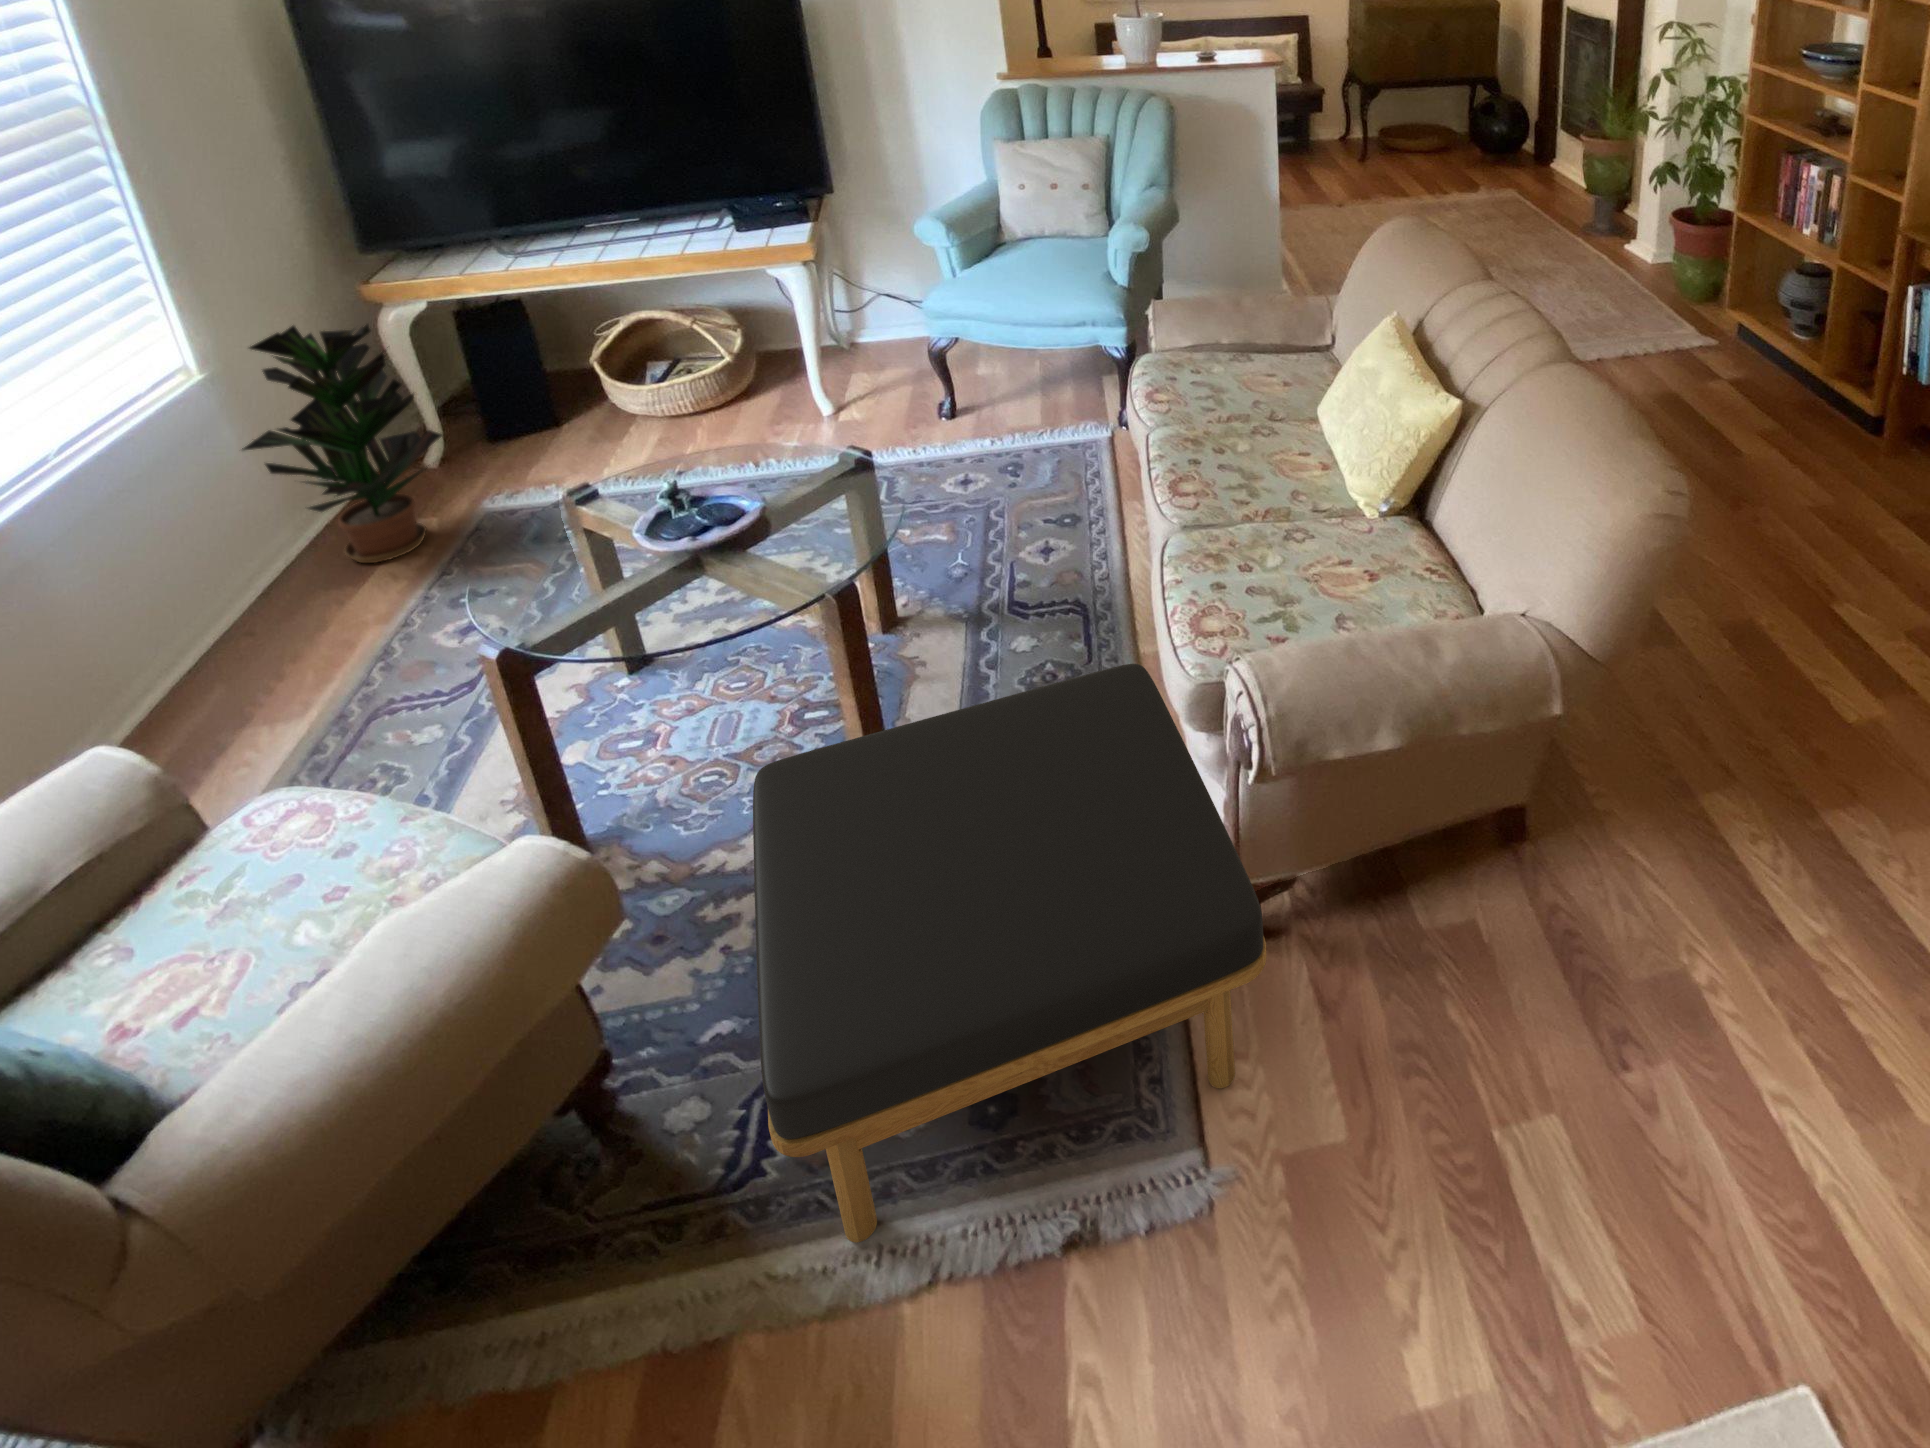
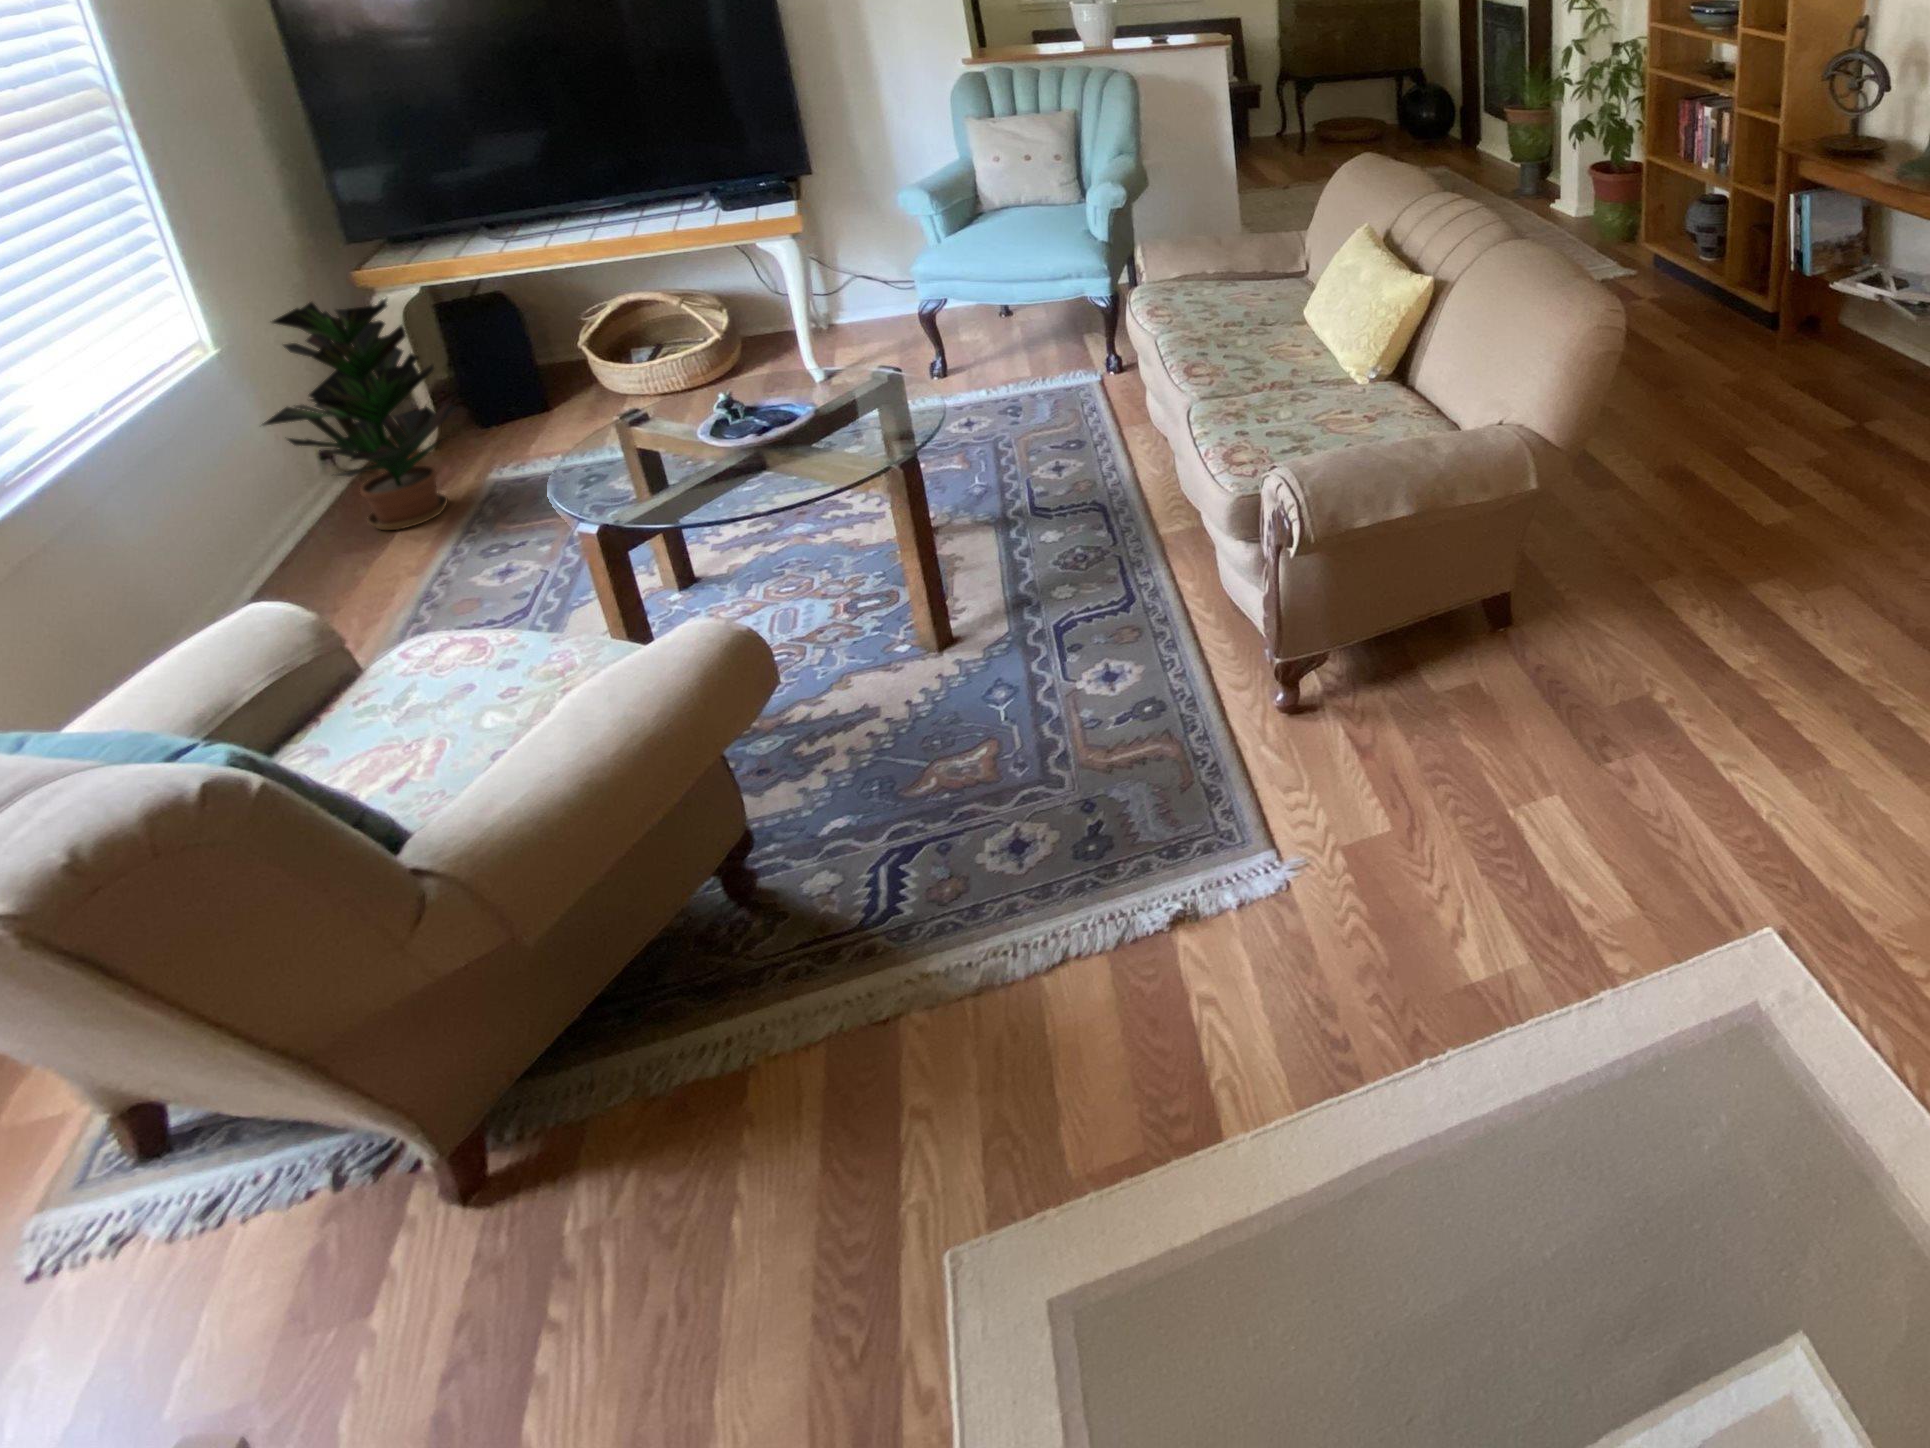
ottoman: present [753,664,1266,1242] -> none [851,505,1316,947]

